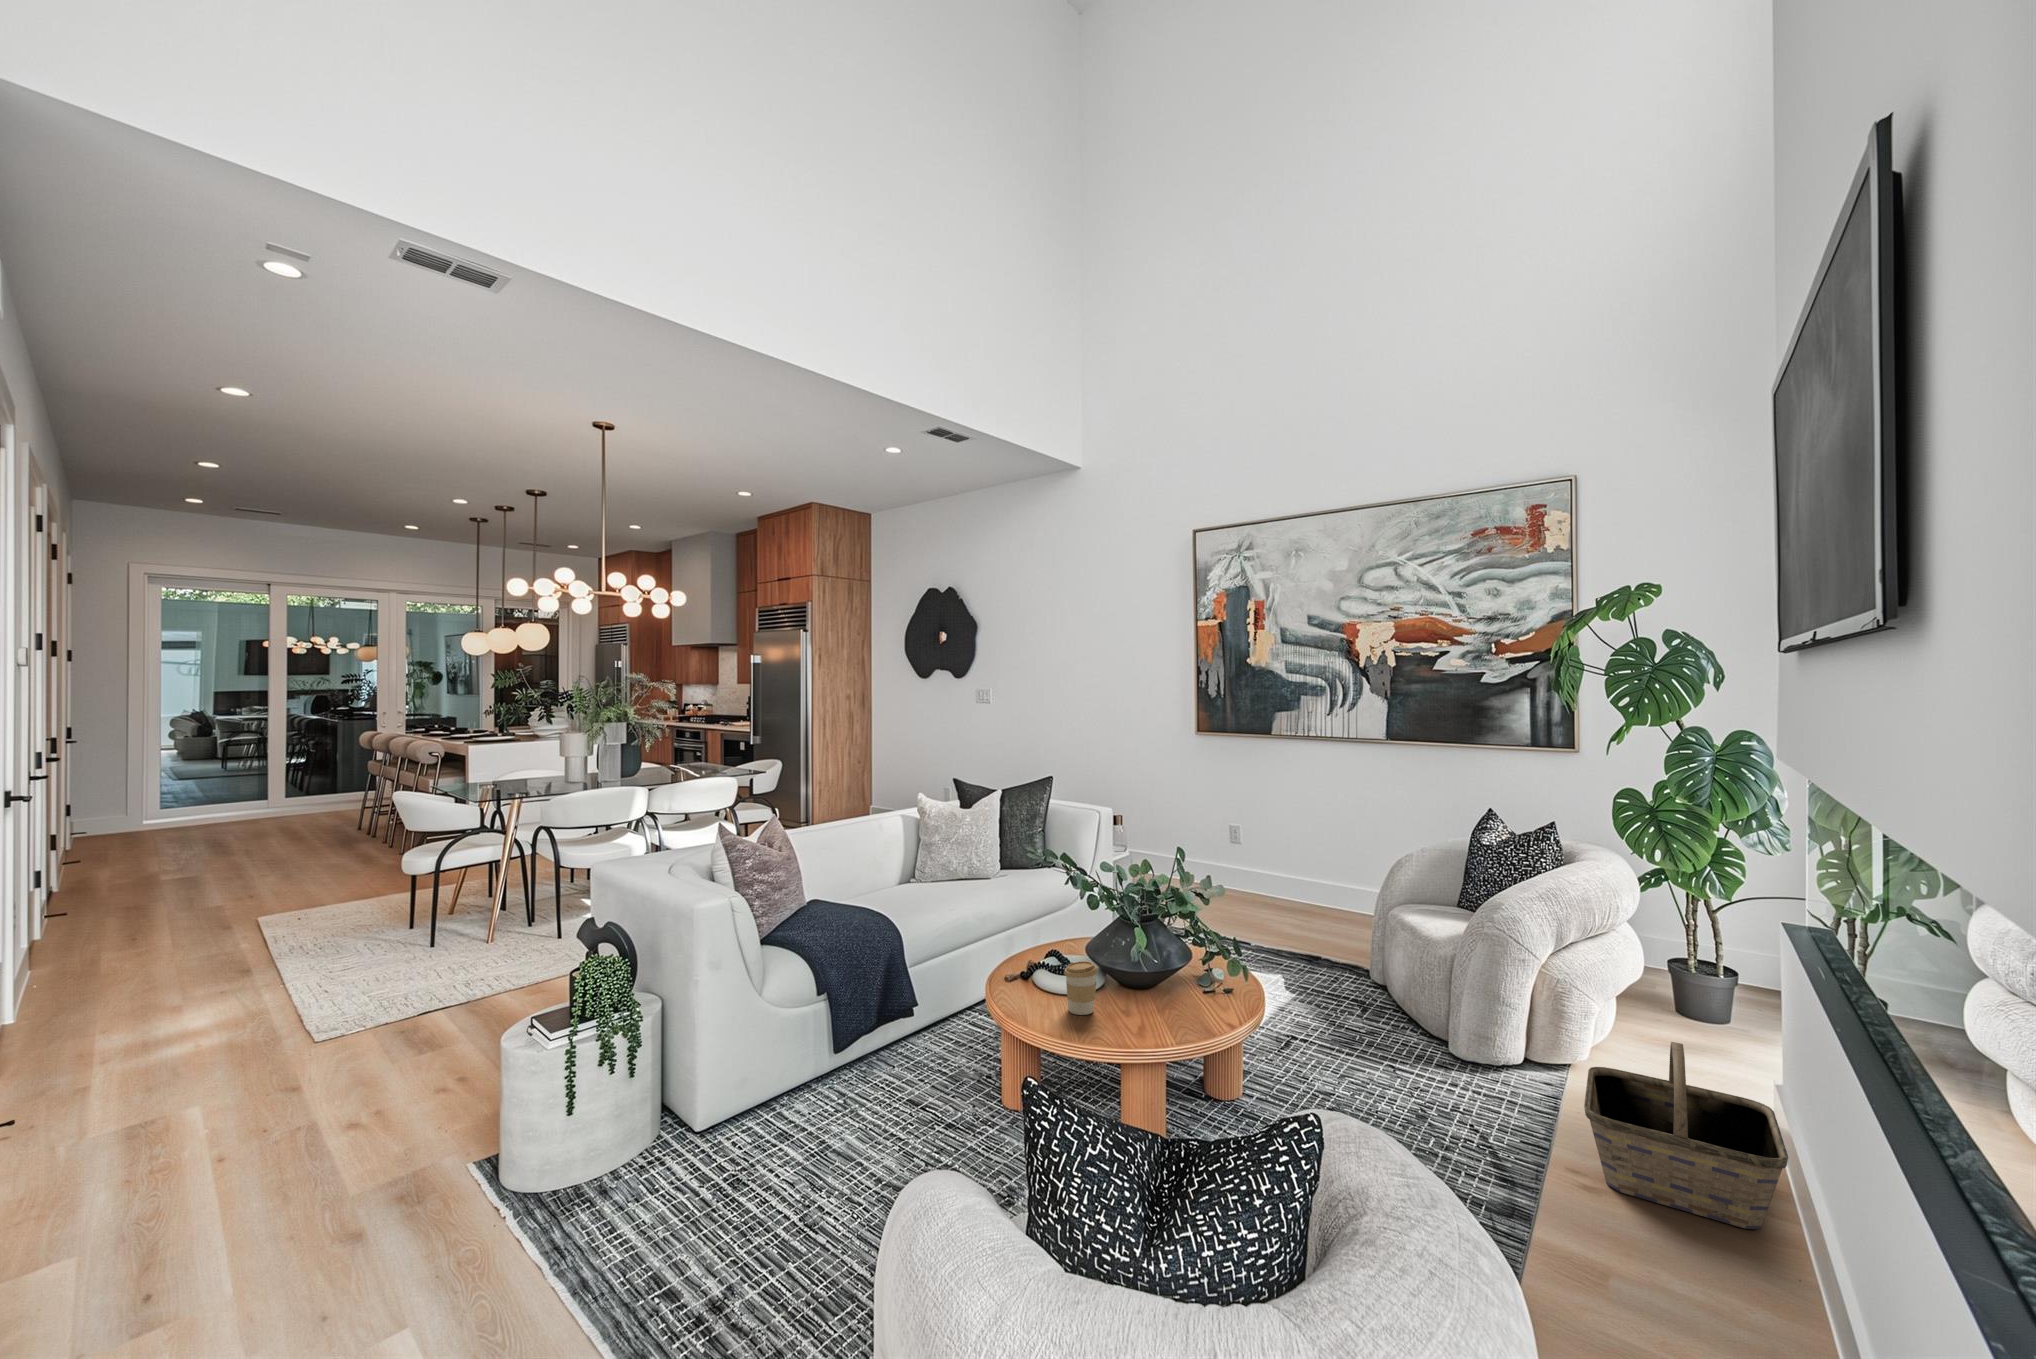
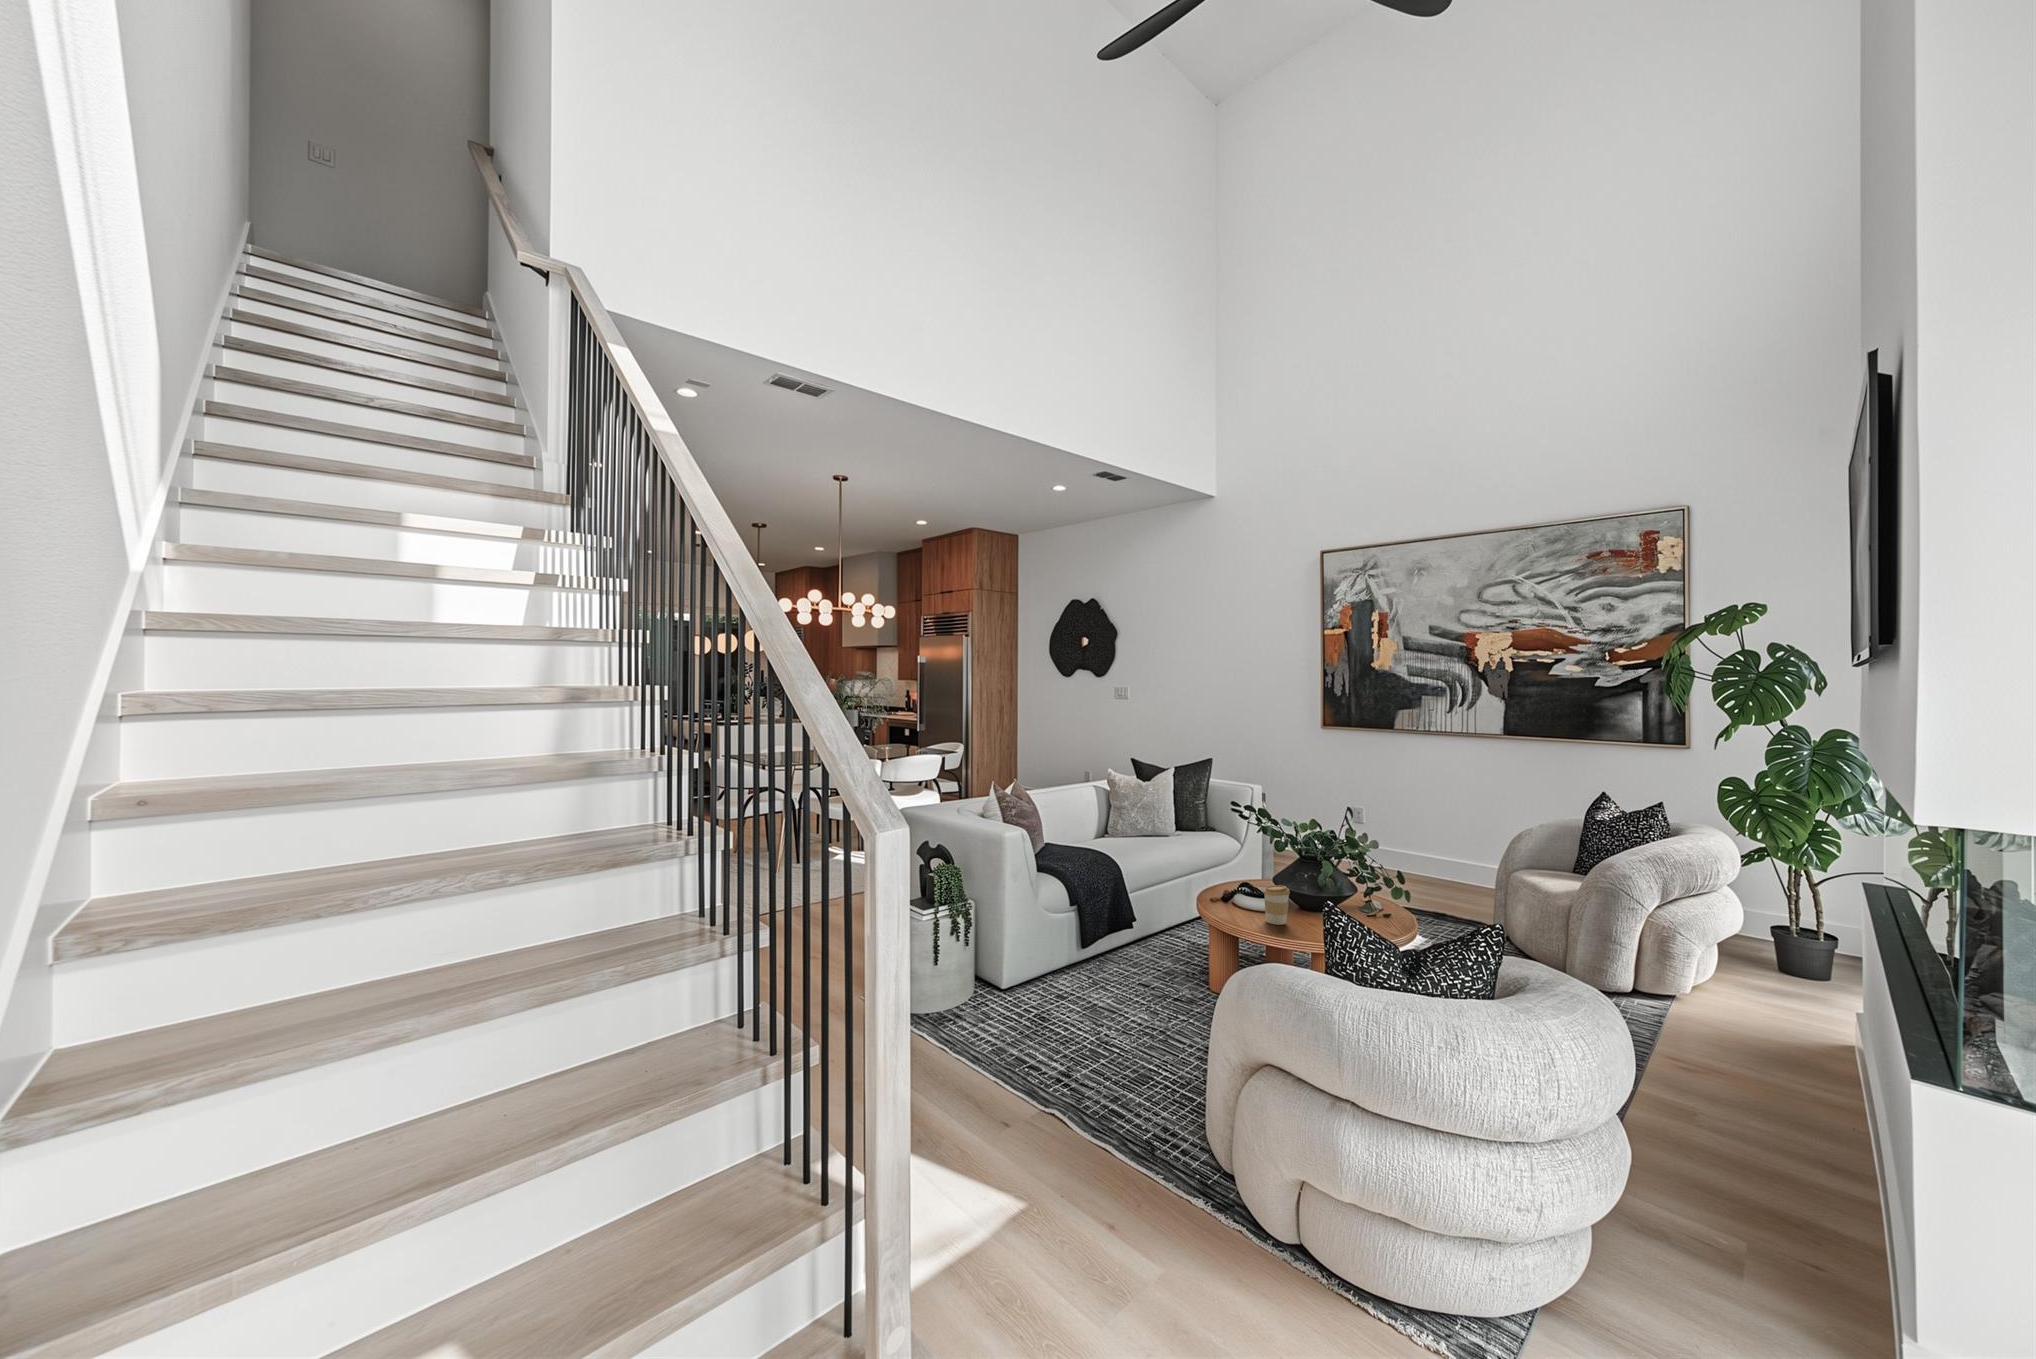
basket: present [1584,1042,1788,1229] -> none [1691,966,1863,1107]

